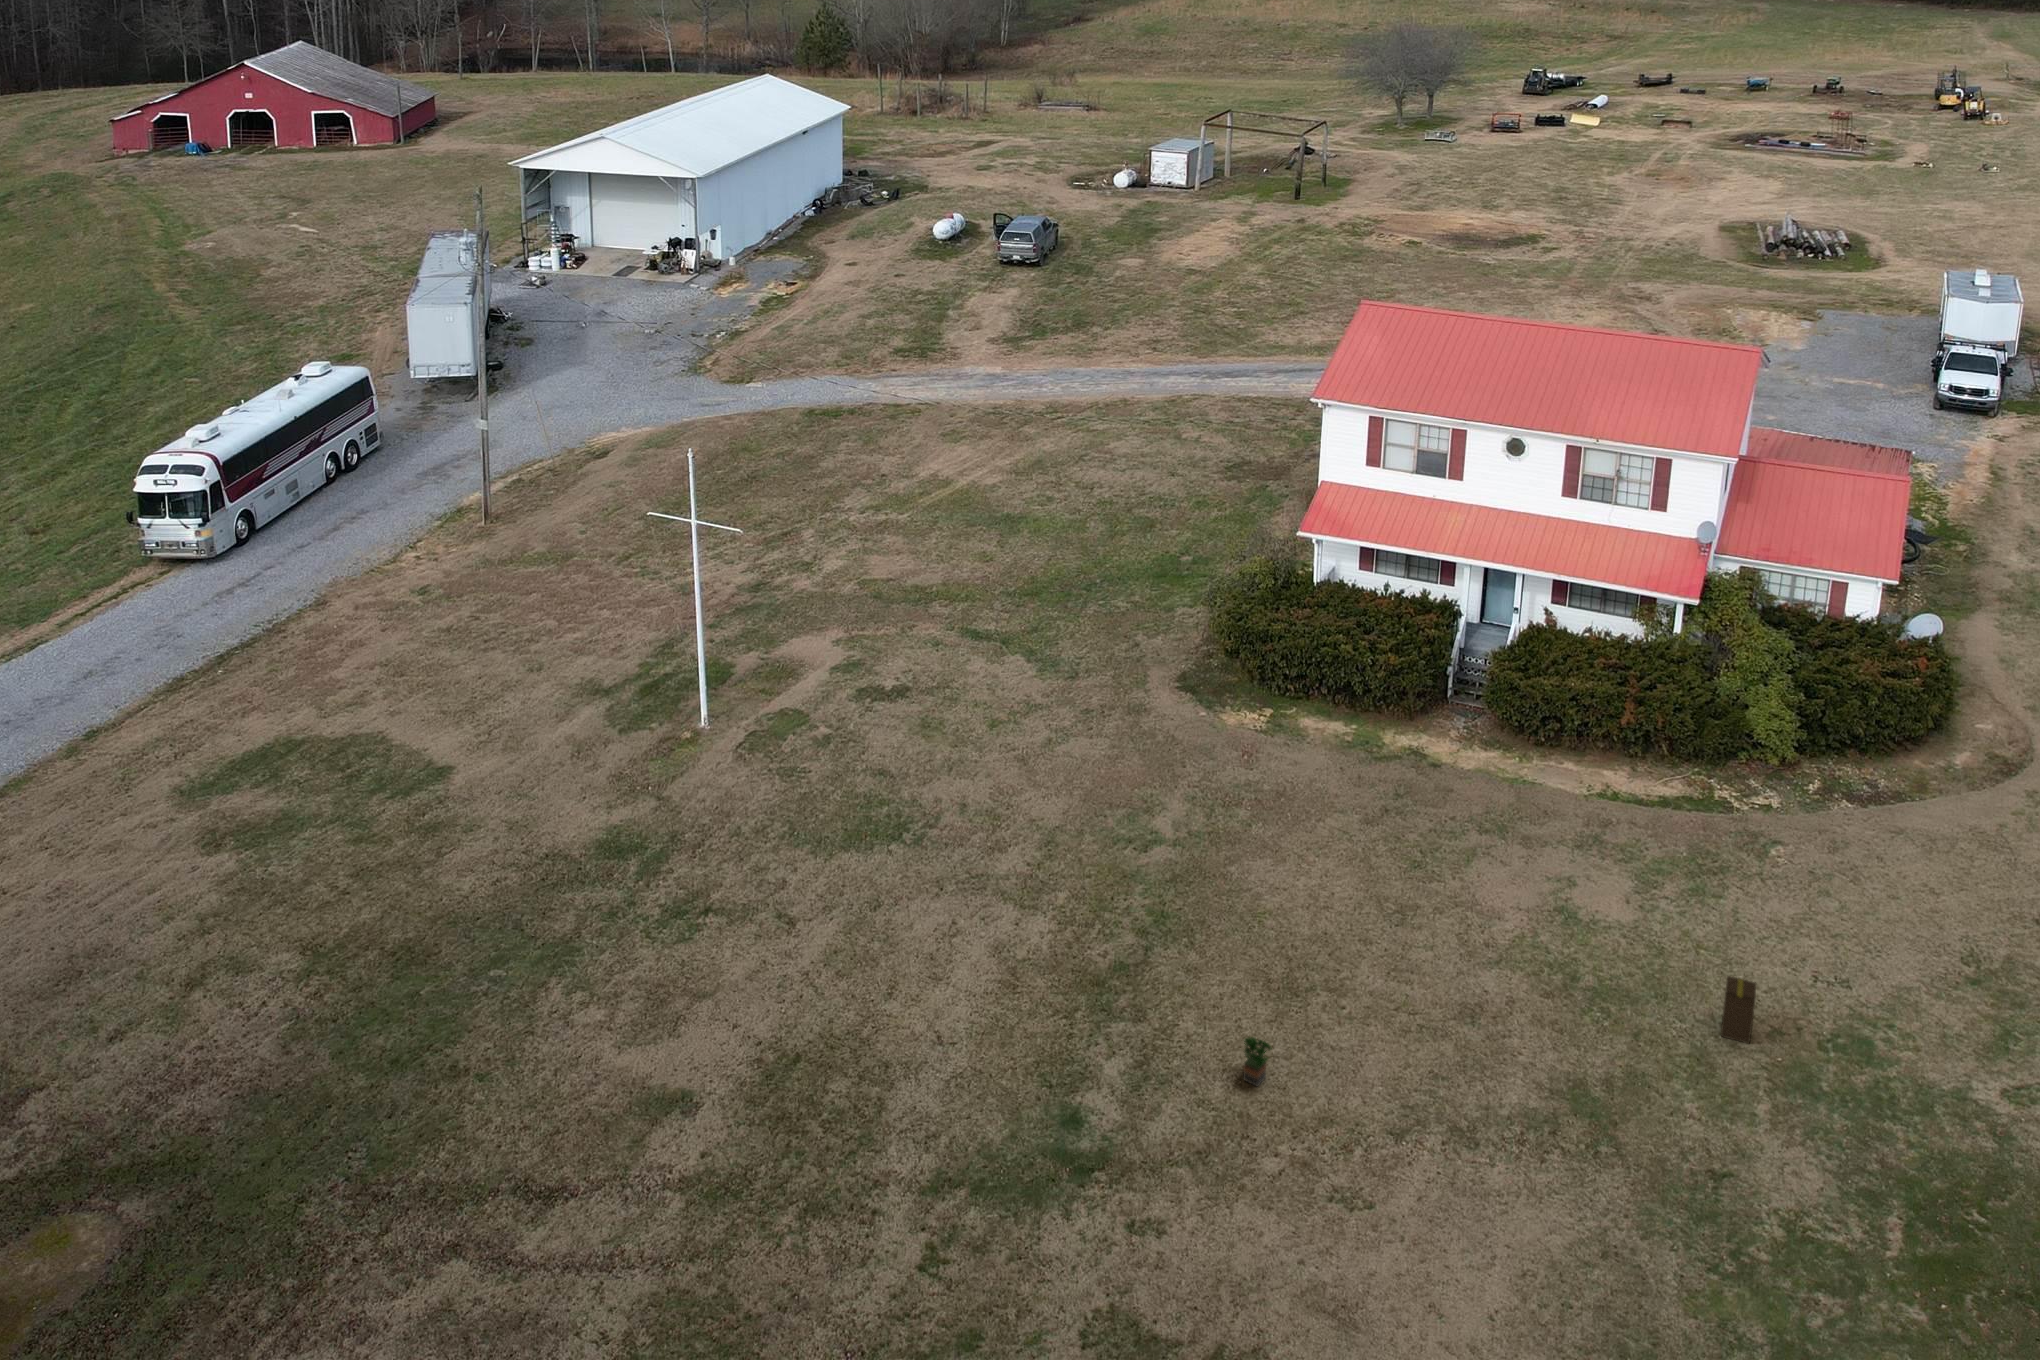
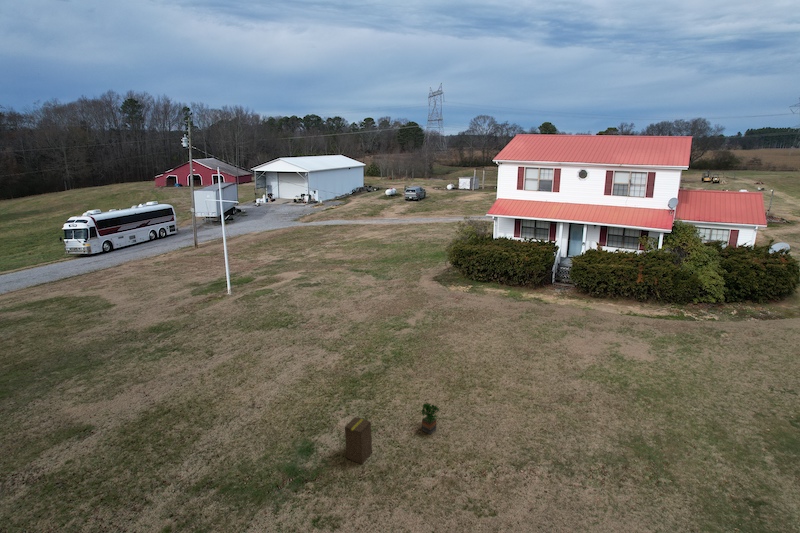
cardboard box: present [1721,976,1756,1043] -> present [345,417,372,464]

